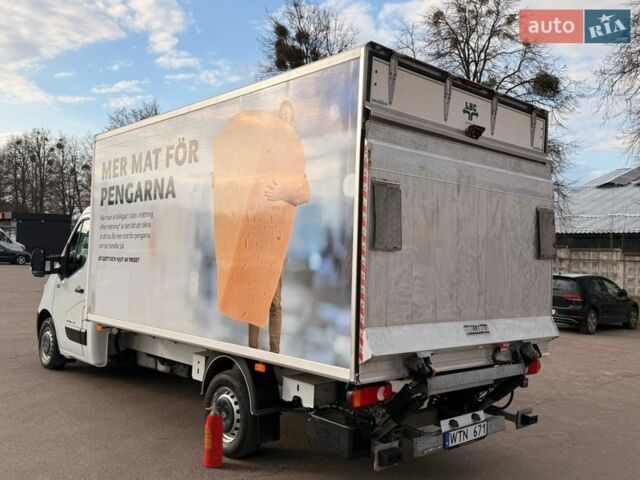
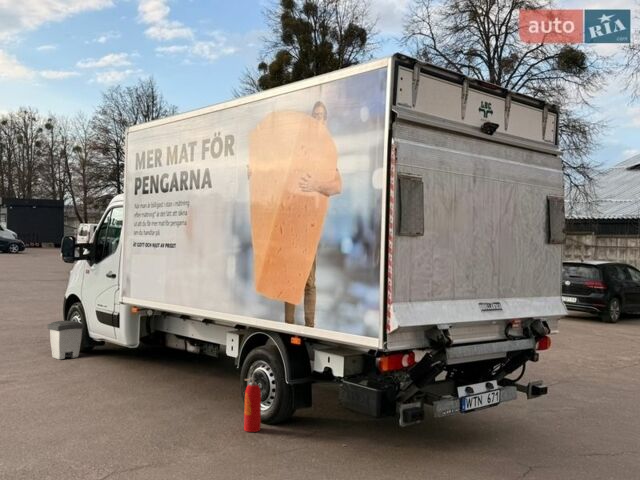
trash can: none [15,338,54,378] -> present [48,321,84,359]

